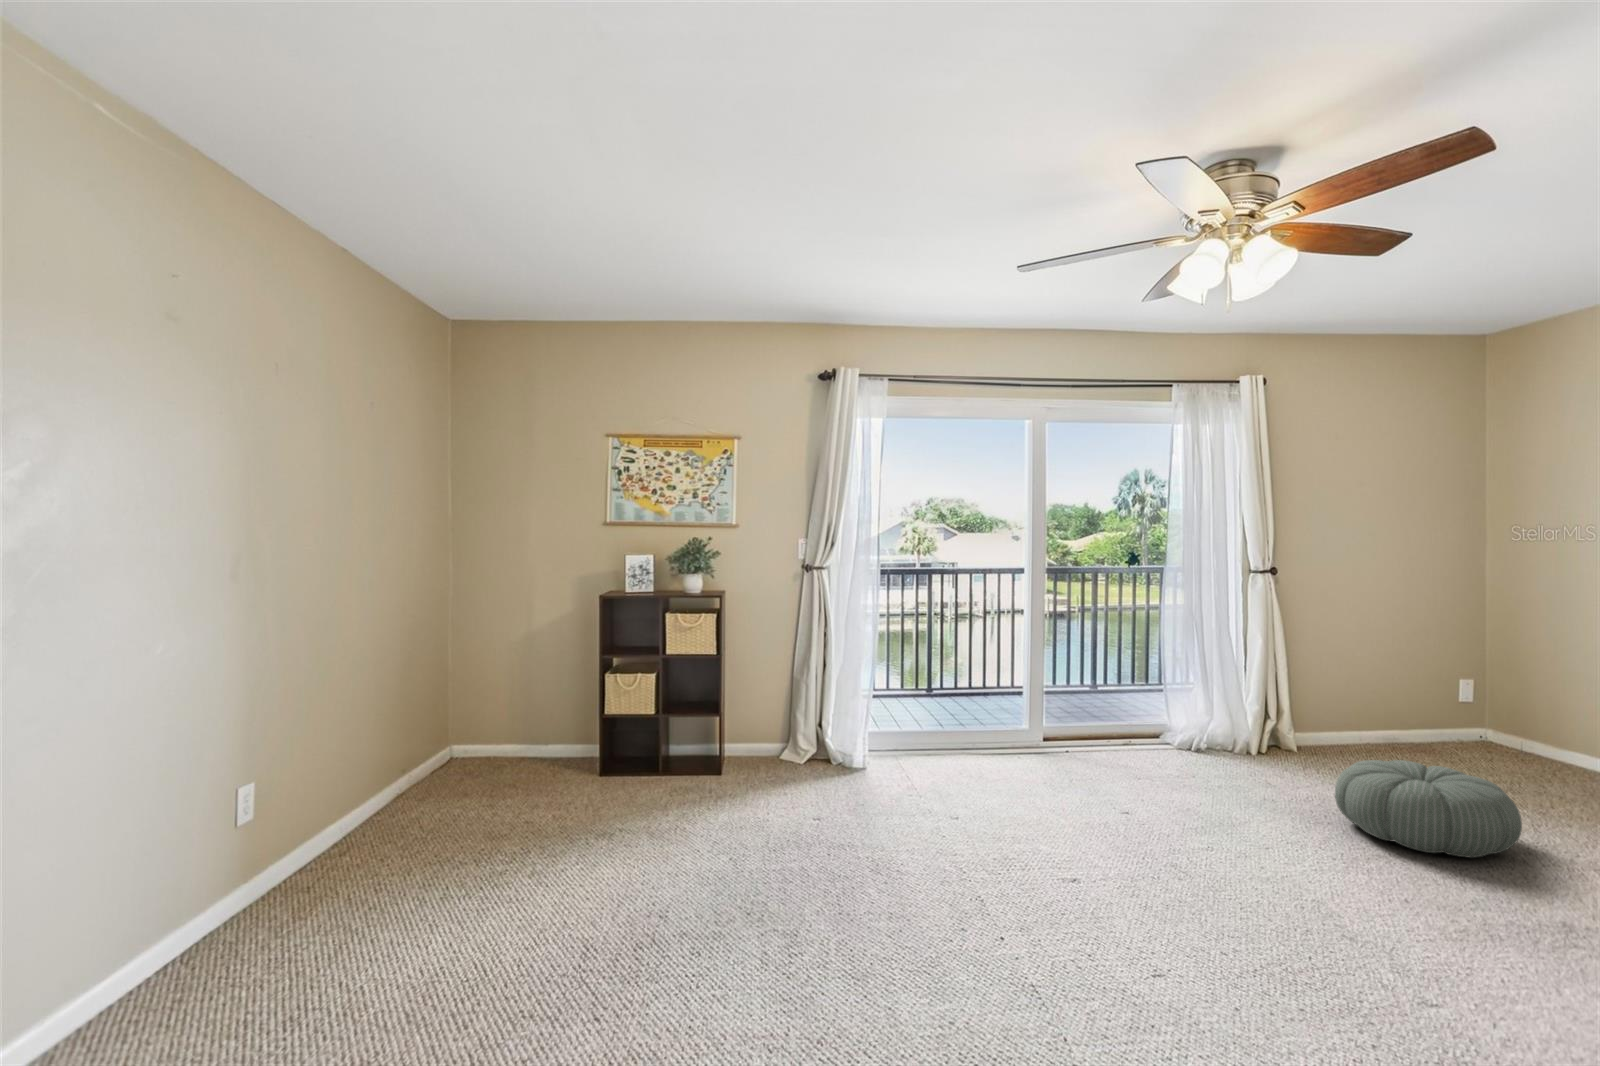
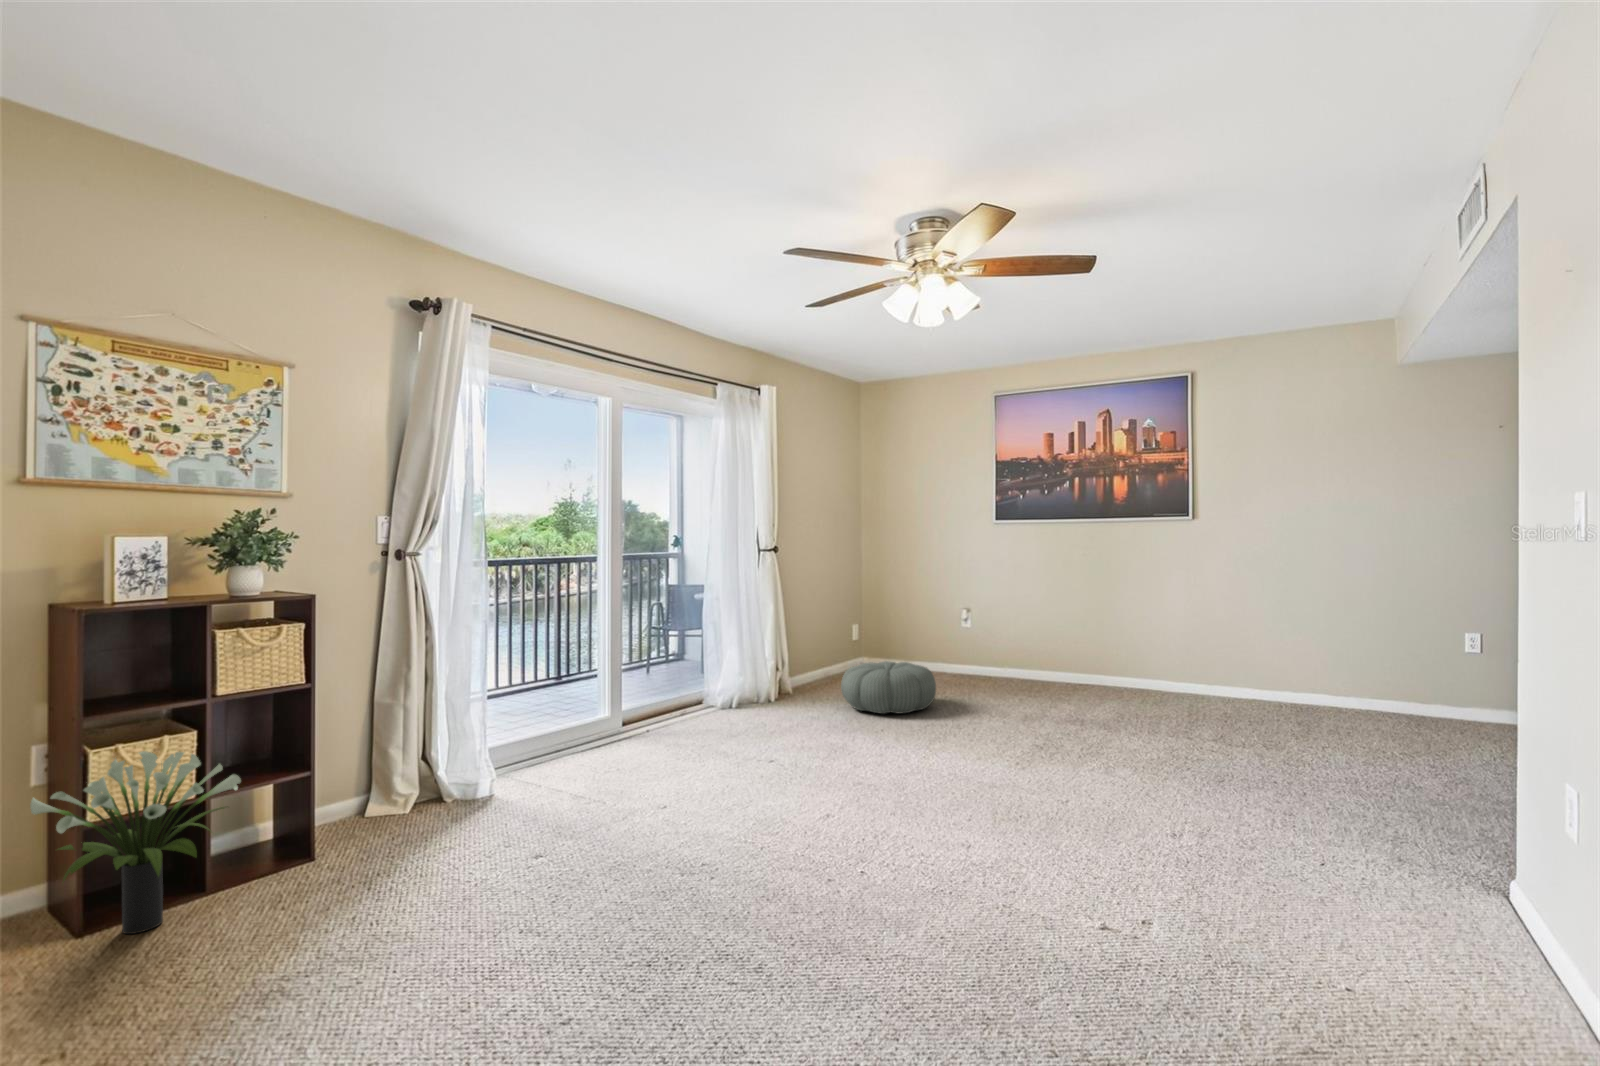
potted plant: none [574,679,668,779] -> present [30,751,241,934]

